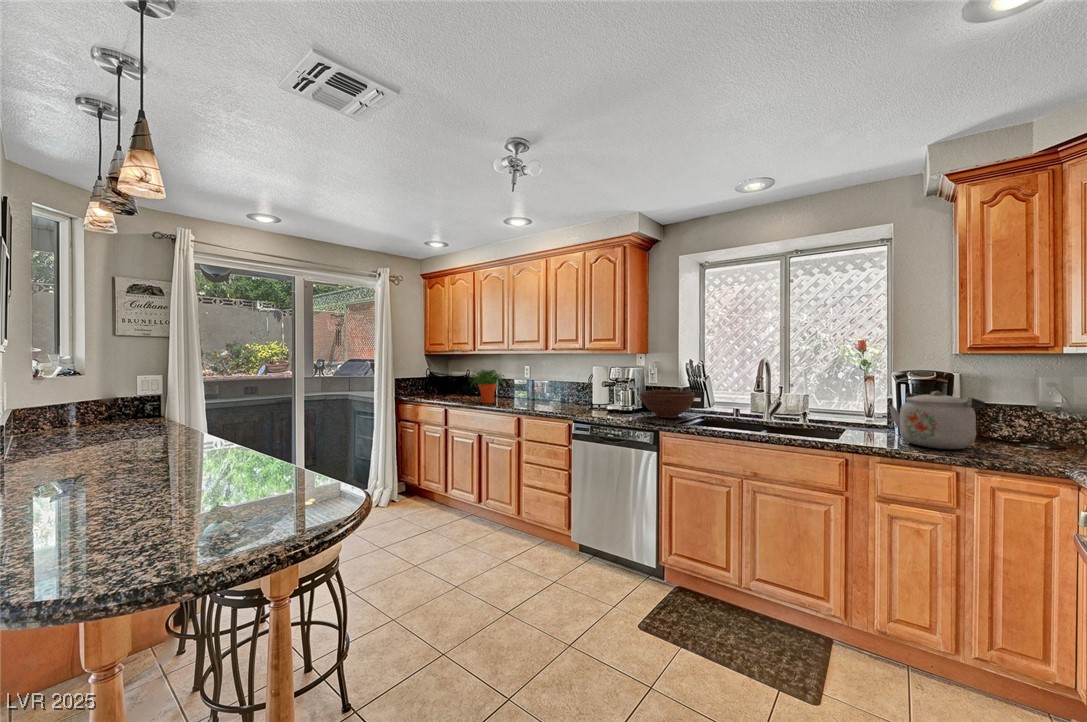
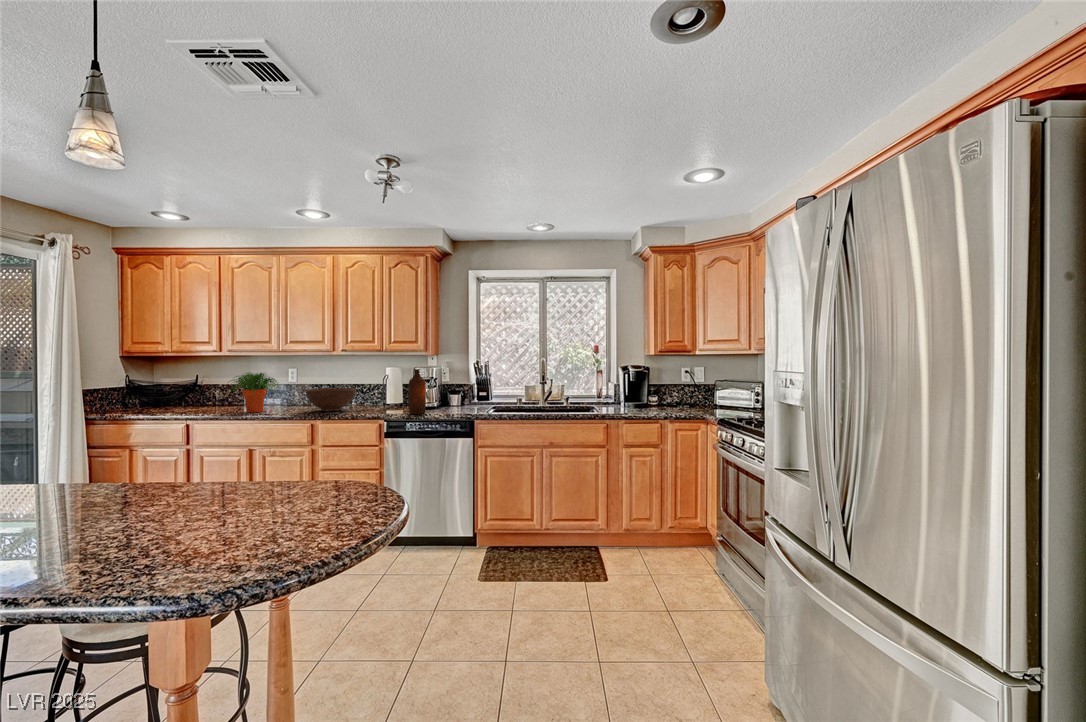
bottle: none [594,370,613,419] -> present [408,369,426,414]
fruit bowl: present [640,390,695,418] -> present [305,388,356,411]
kettle: present [889,391,985,449] -> none [621,376,666,411]

